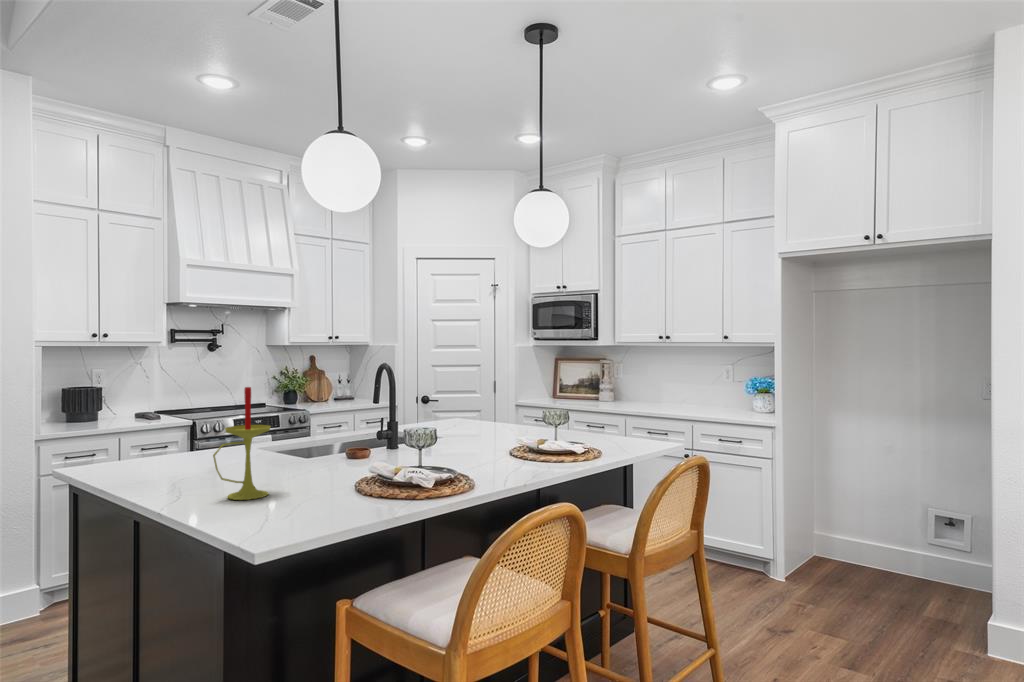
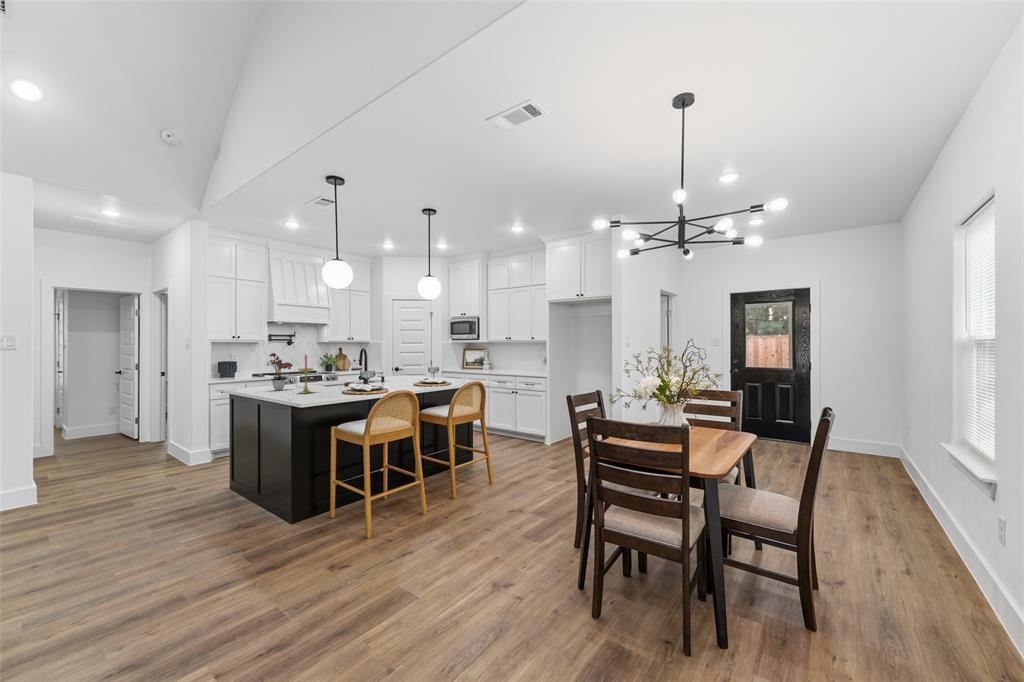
flower arrangement: none [142,373,219,477] -> present [267,353,293,390]

